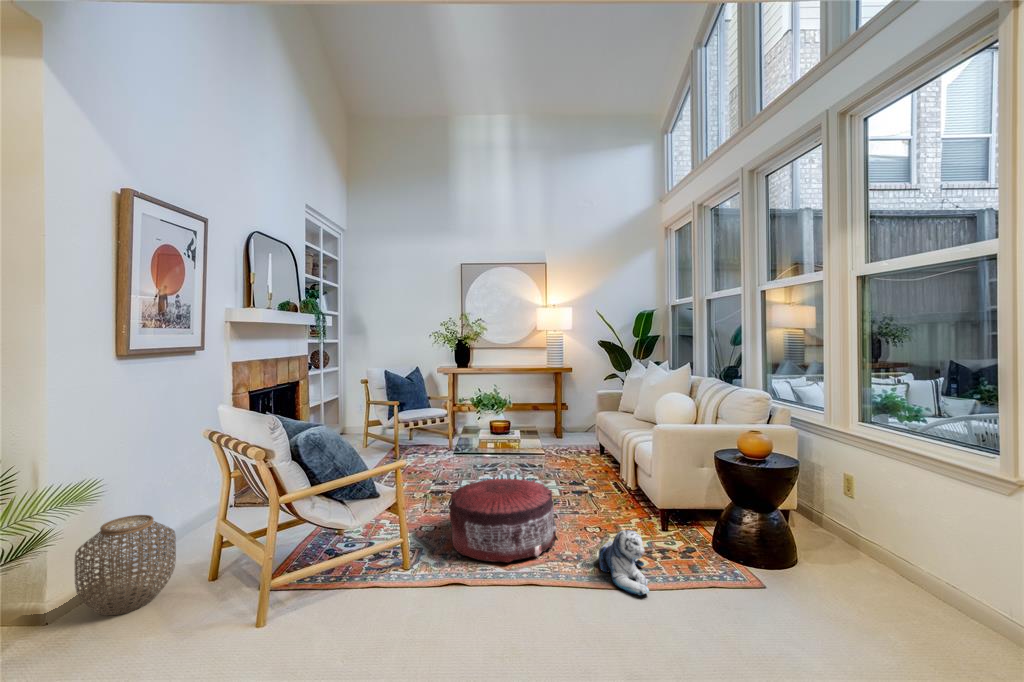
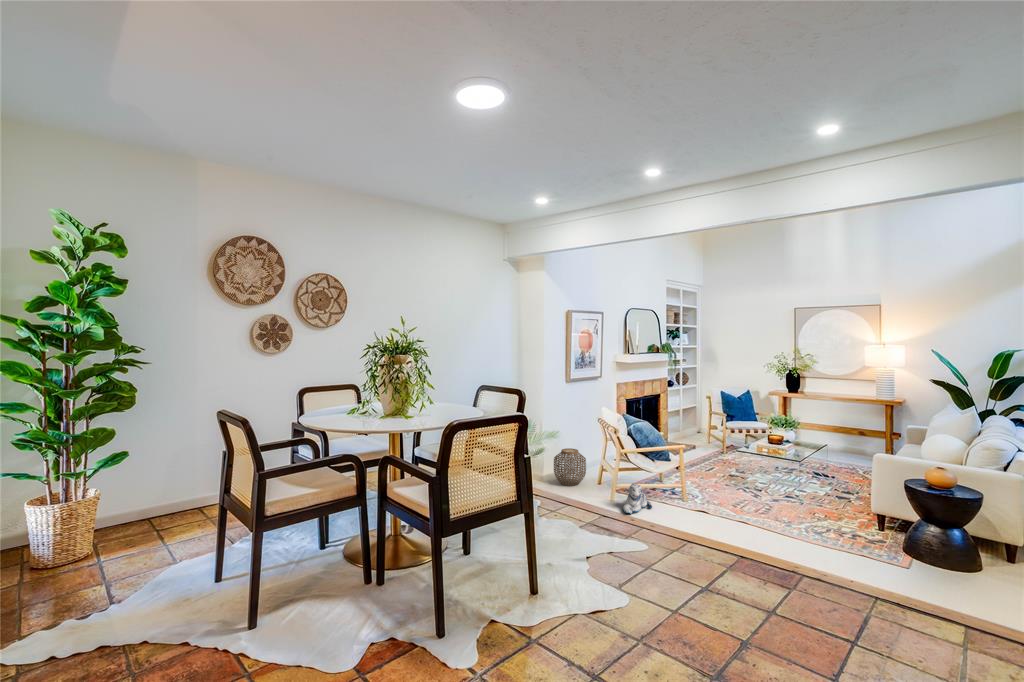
pouf: present [449,478,558,563] -> none [716,469,788,518]
plush toy: present [599,530,649,596] -> present [623,483,652,514]

